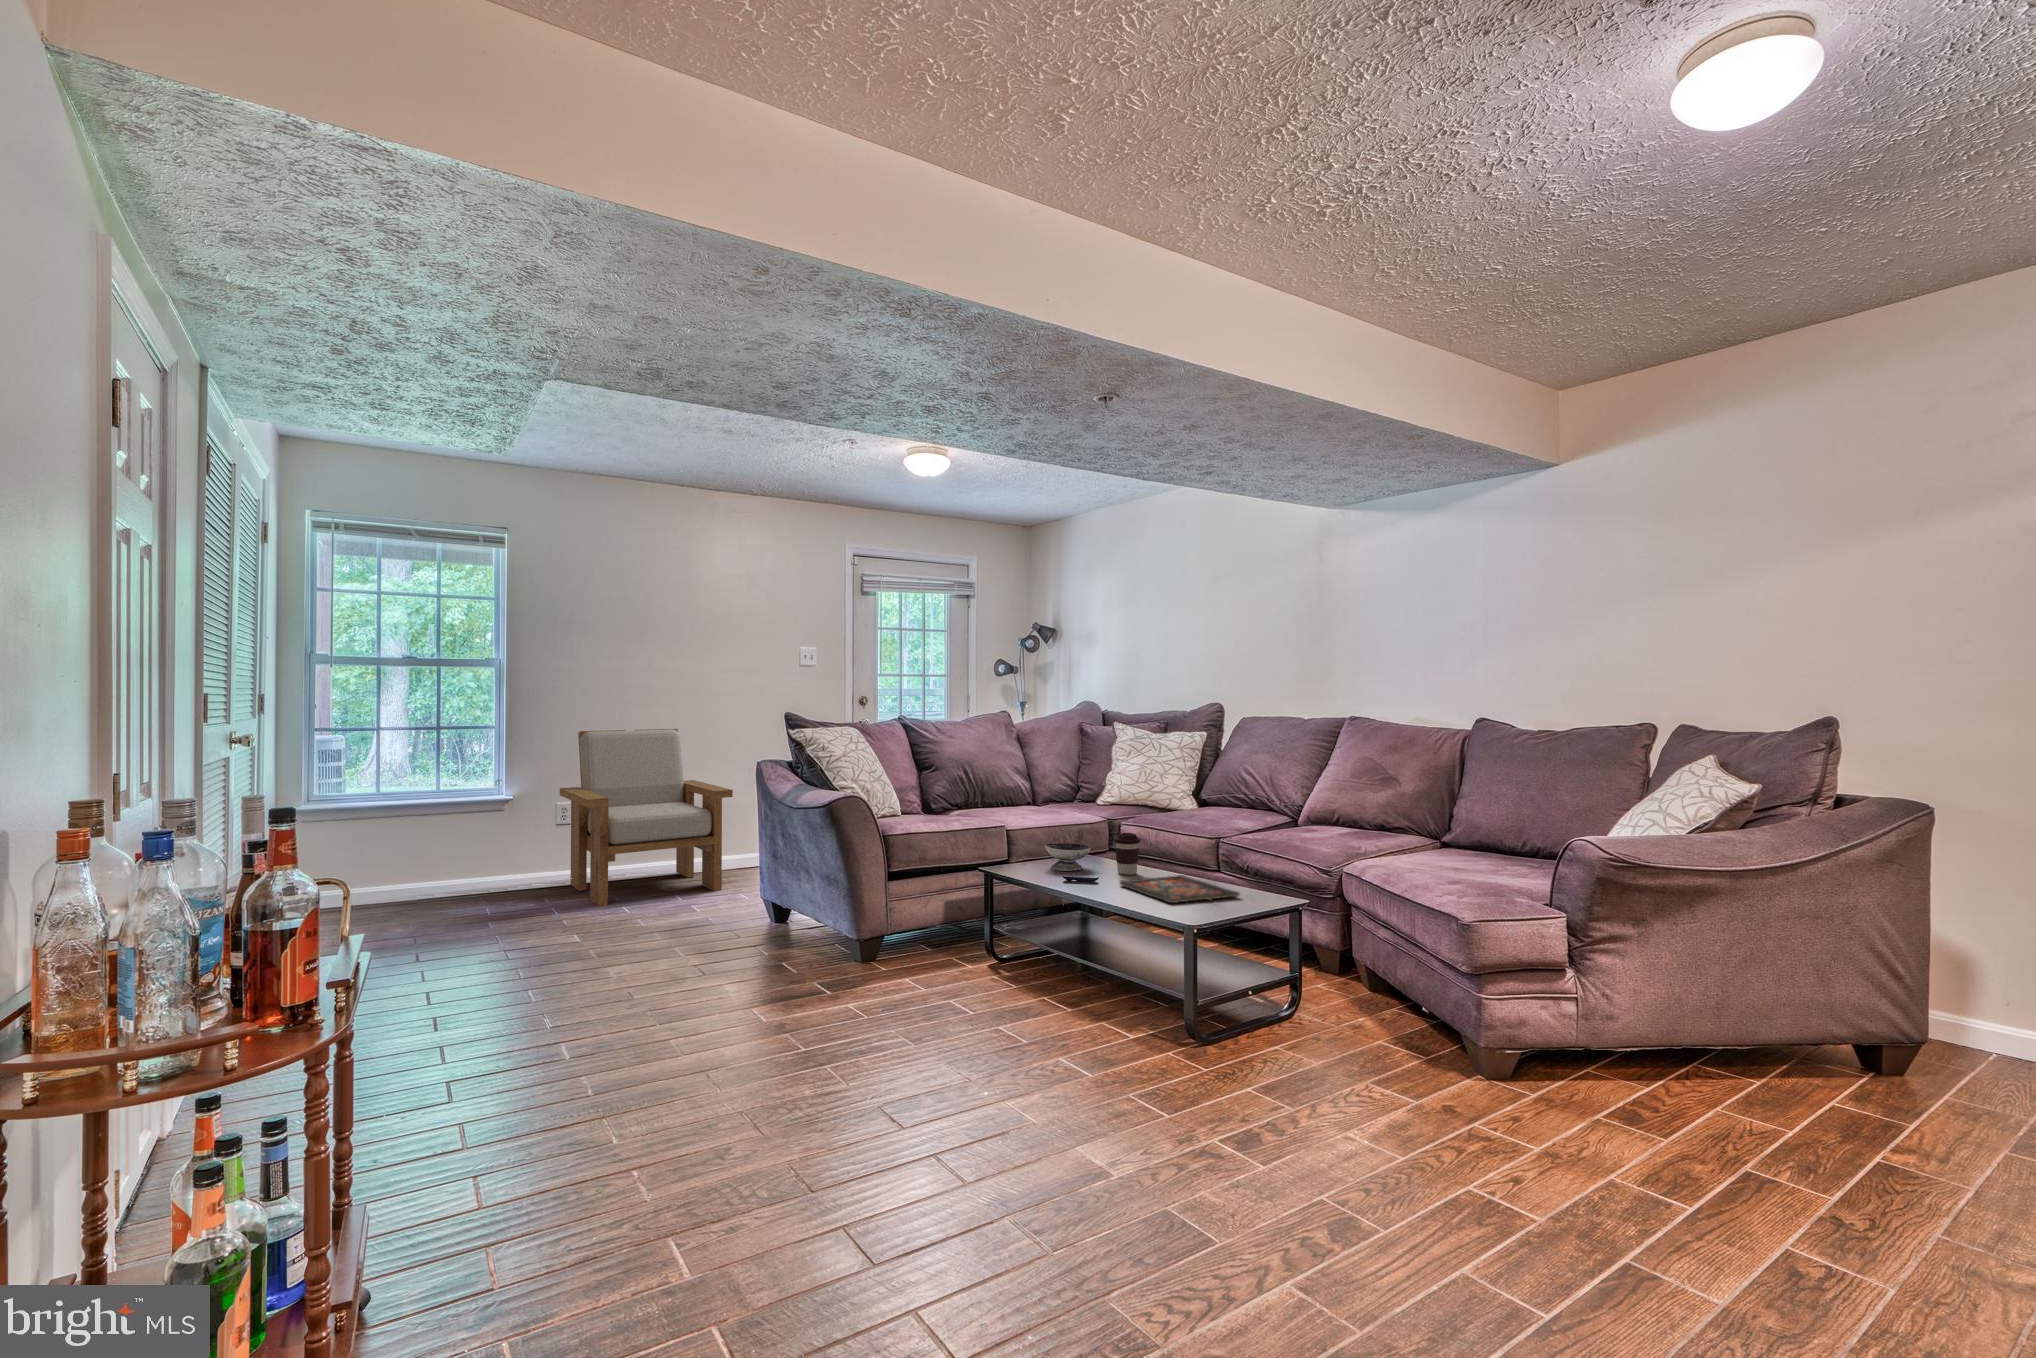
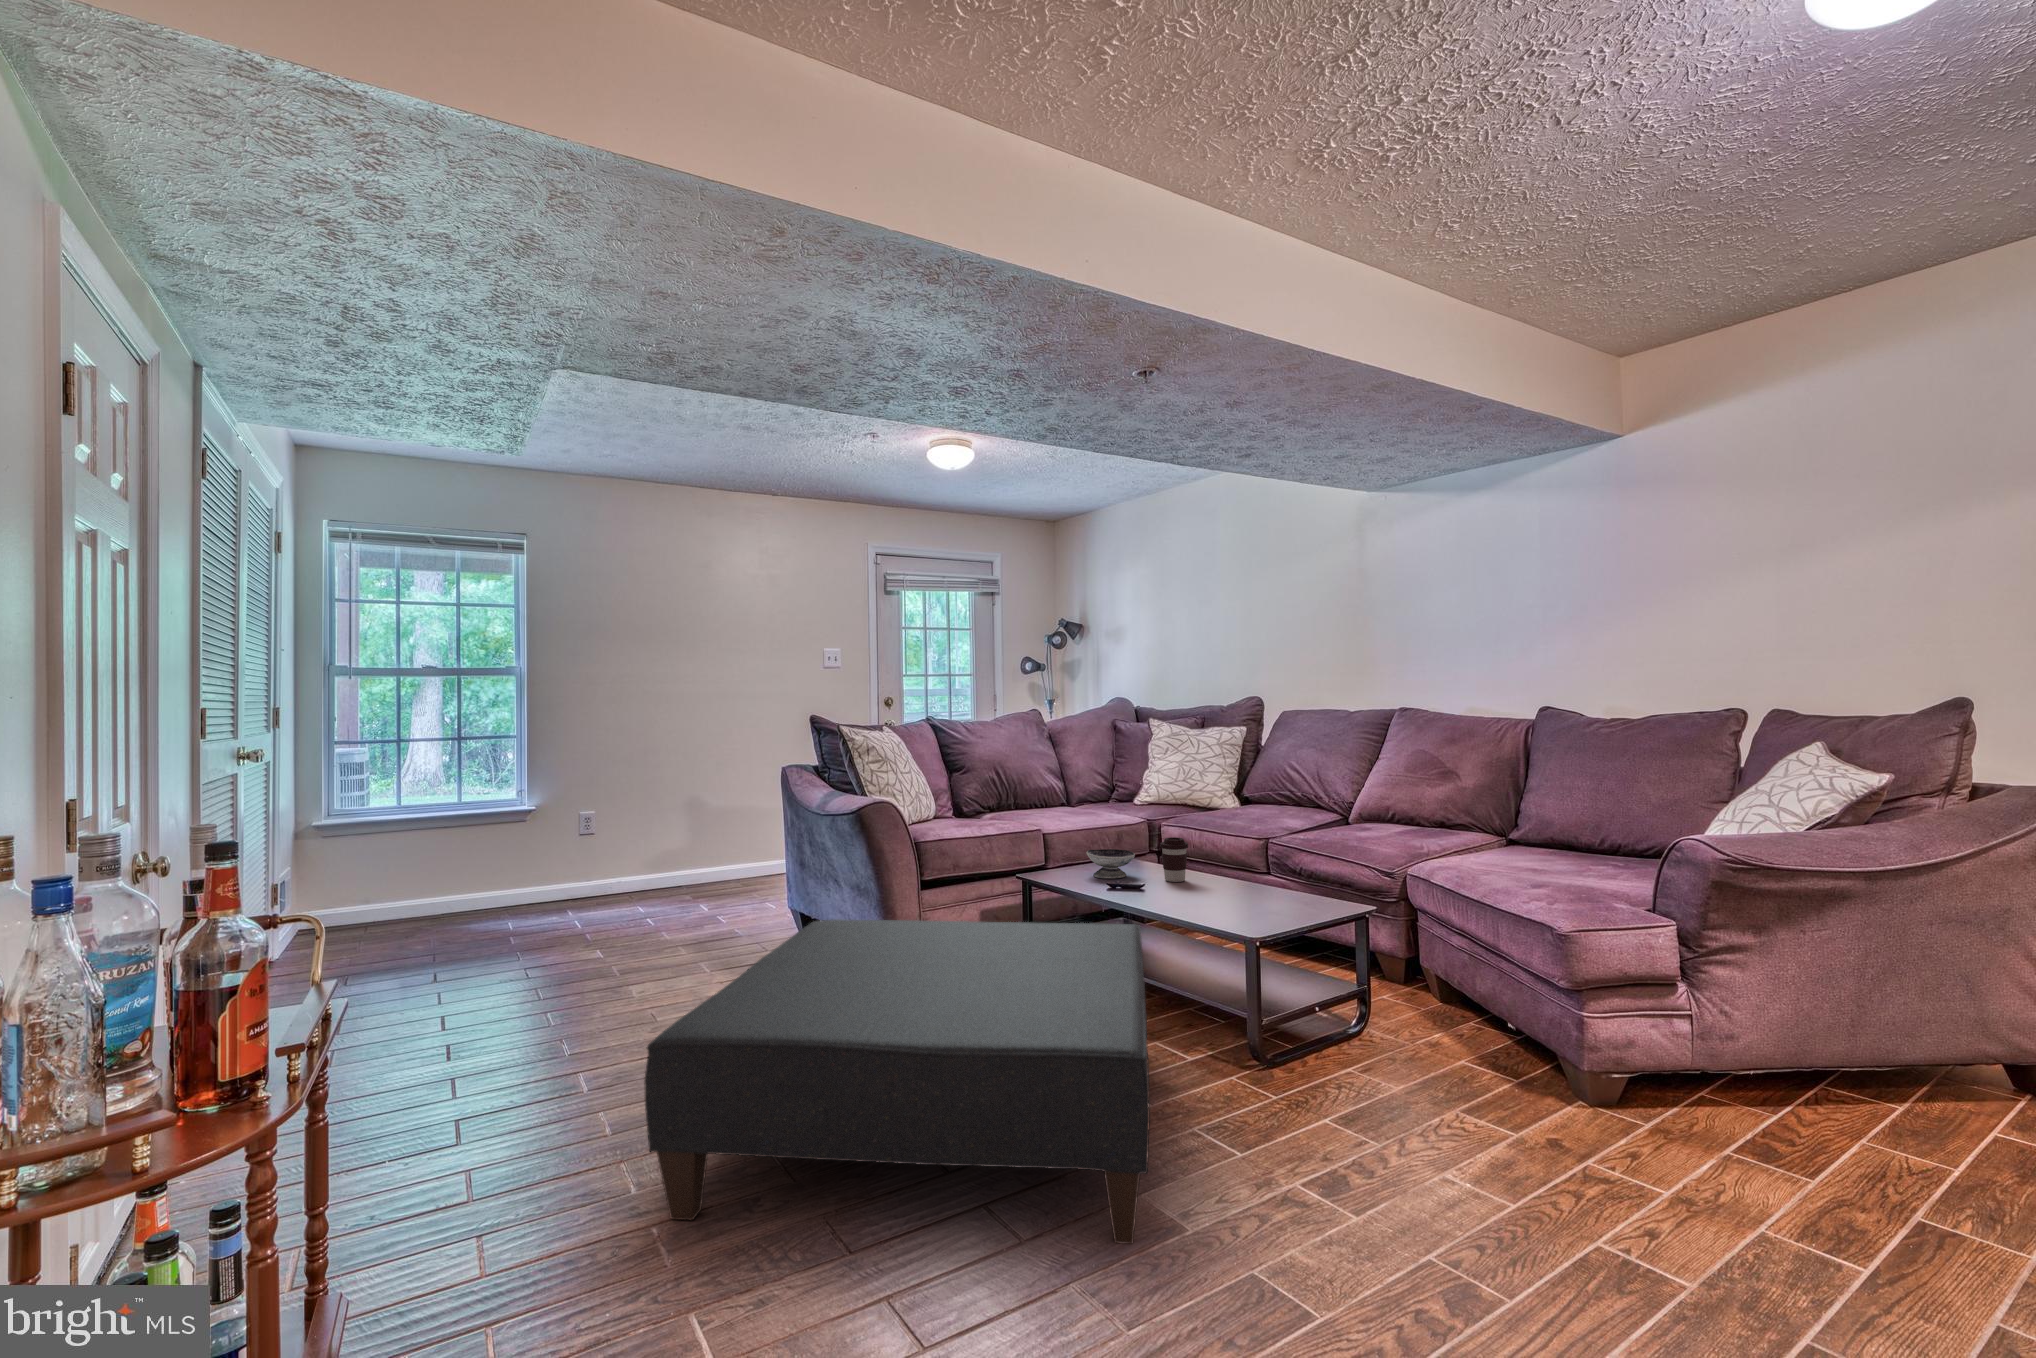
armchair: present [560,729,733,907] -> none [585,736,760,920]
board game: present [1120,875,1240,903] -> none [1169,882,1301,914]
ottoman: none [627,903,1090,1188] -> present [644,919,1150,1244]

